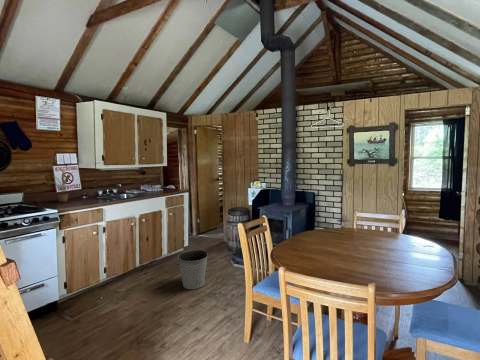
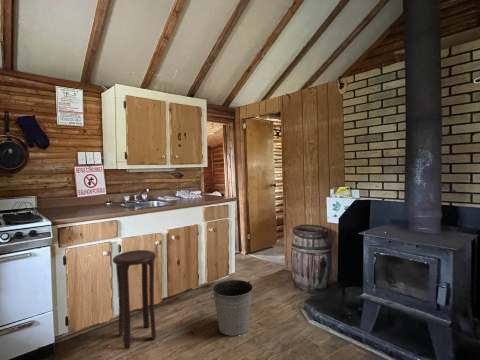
potted plant: present [56,170,70,202] -> none [64,171,98,210]
stool: none [99,232,135,306] -> present [113,250,156,348]

